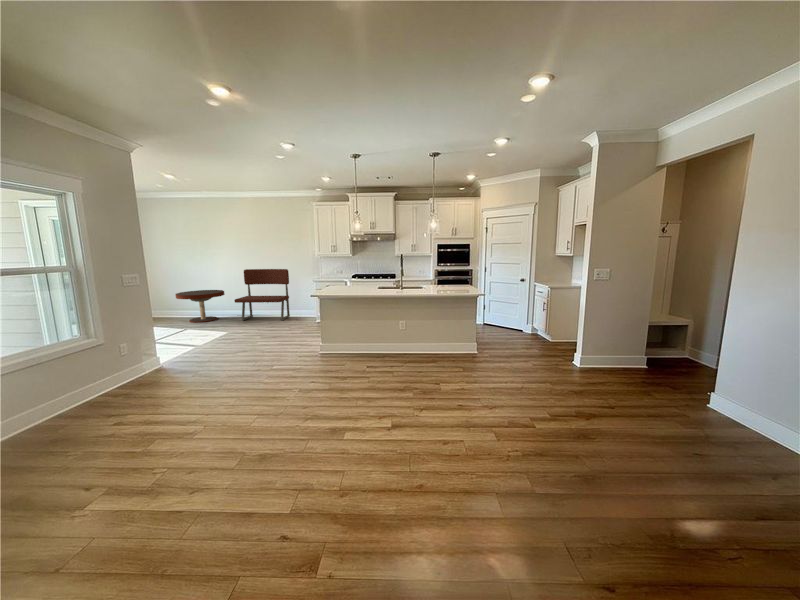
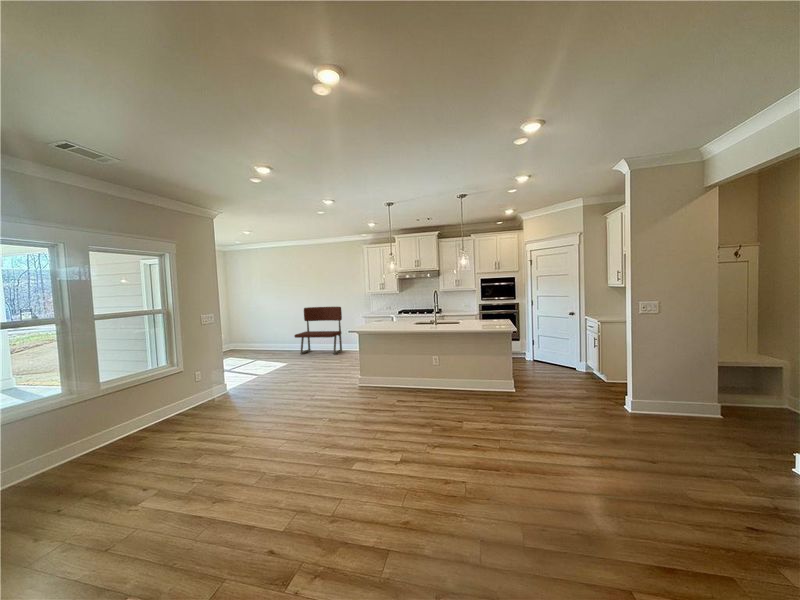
coffee table: present [175,290,224,323] -> none [249,326,288,356]

